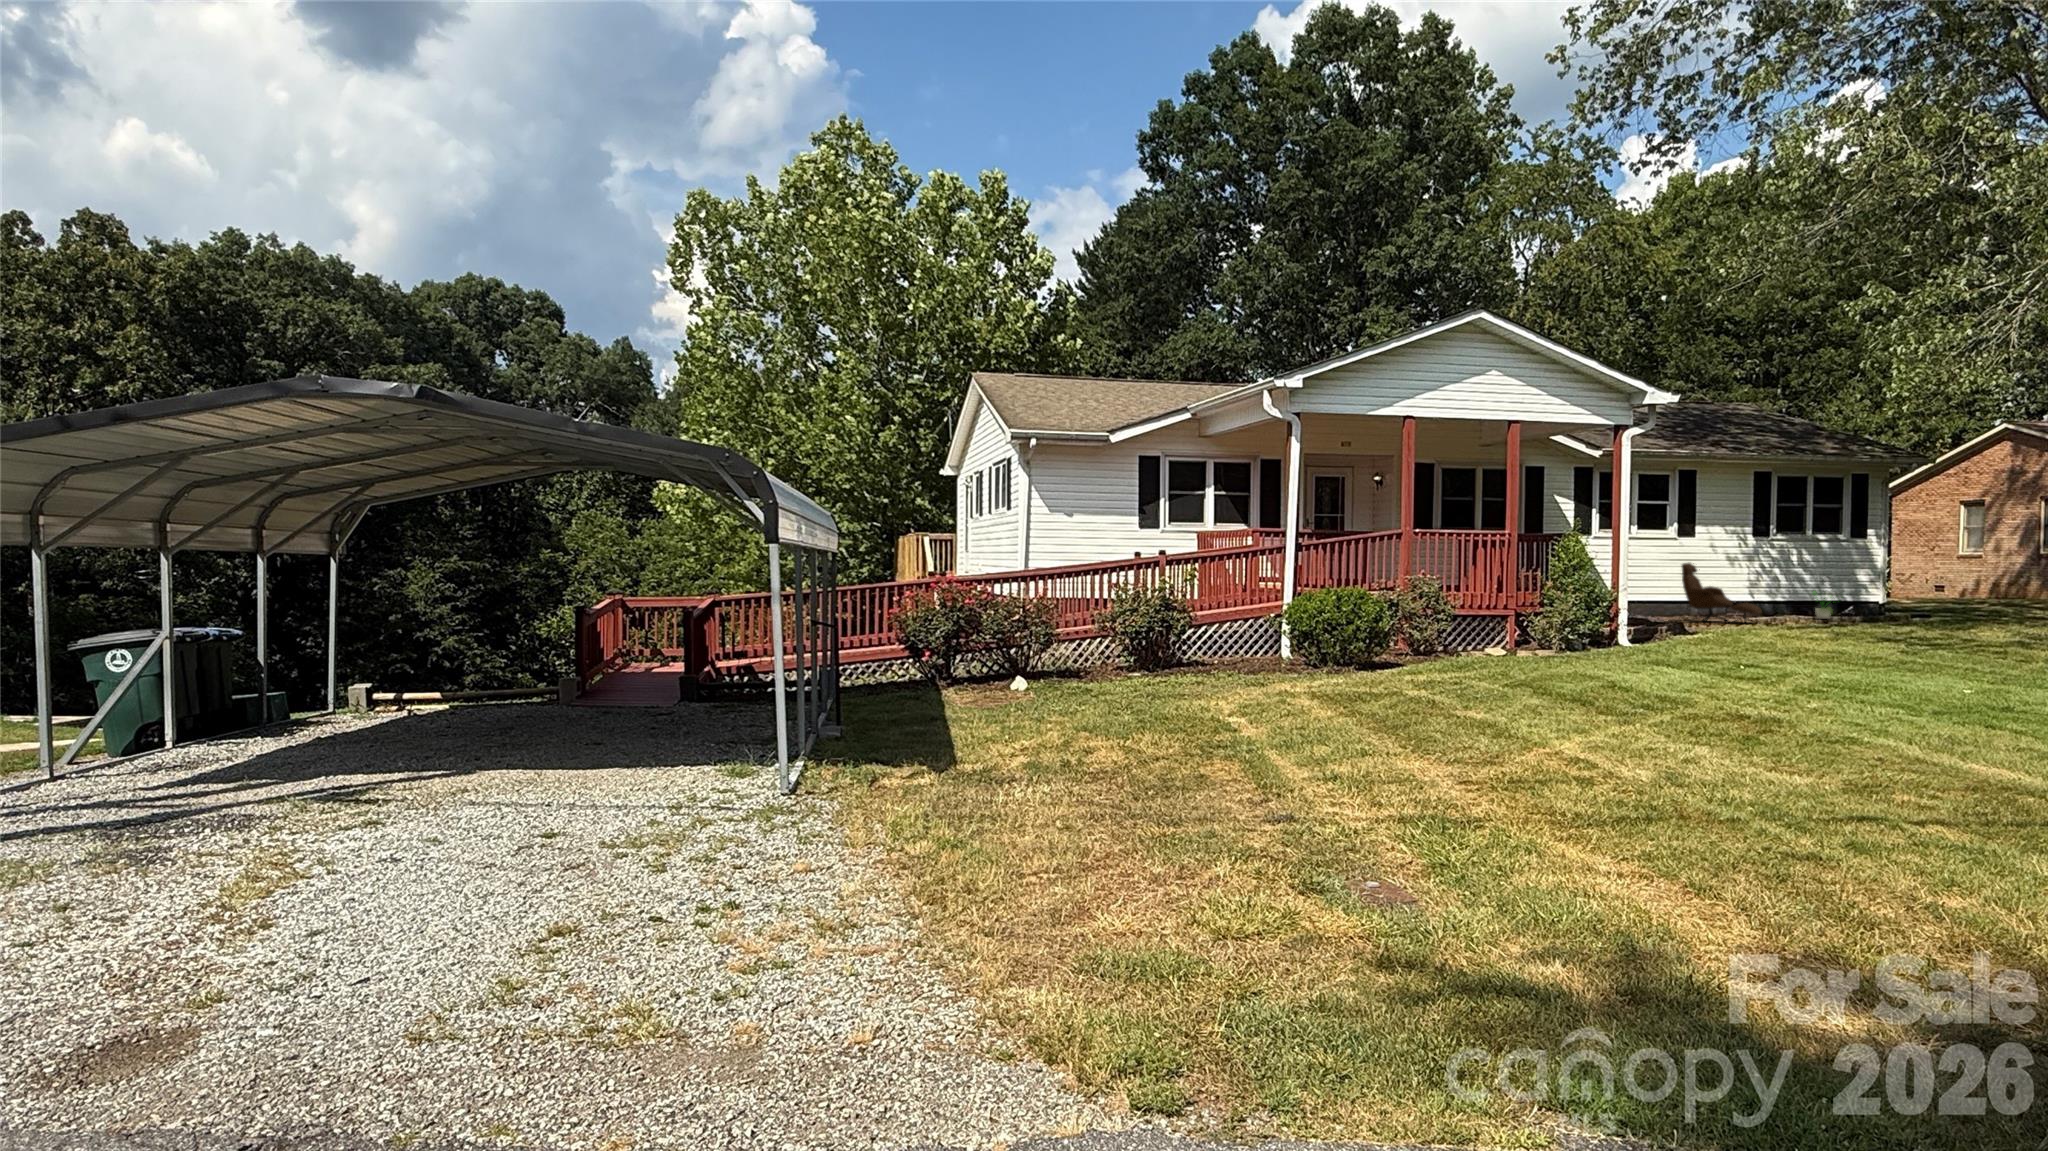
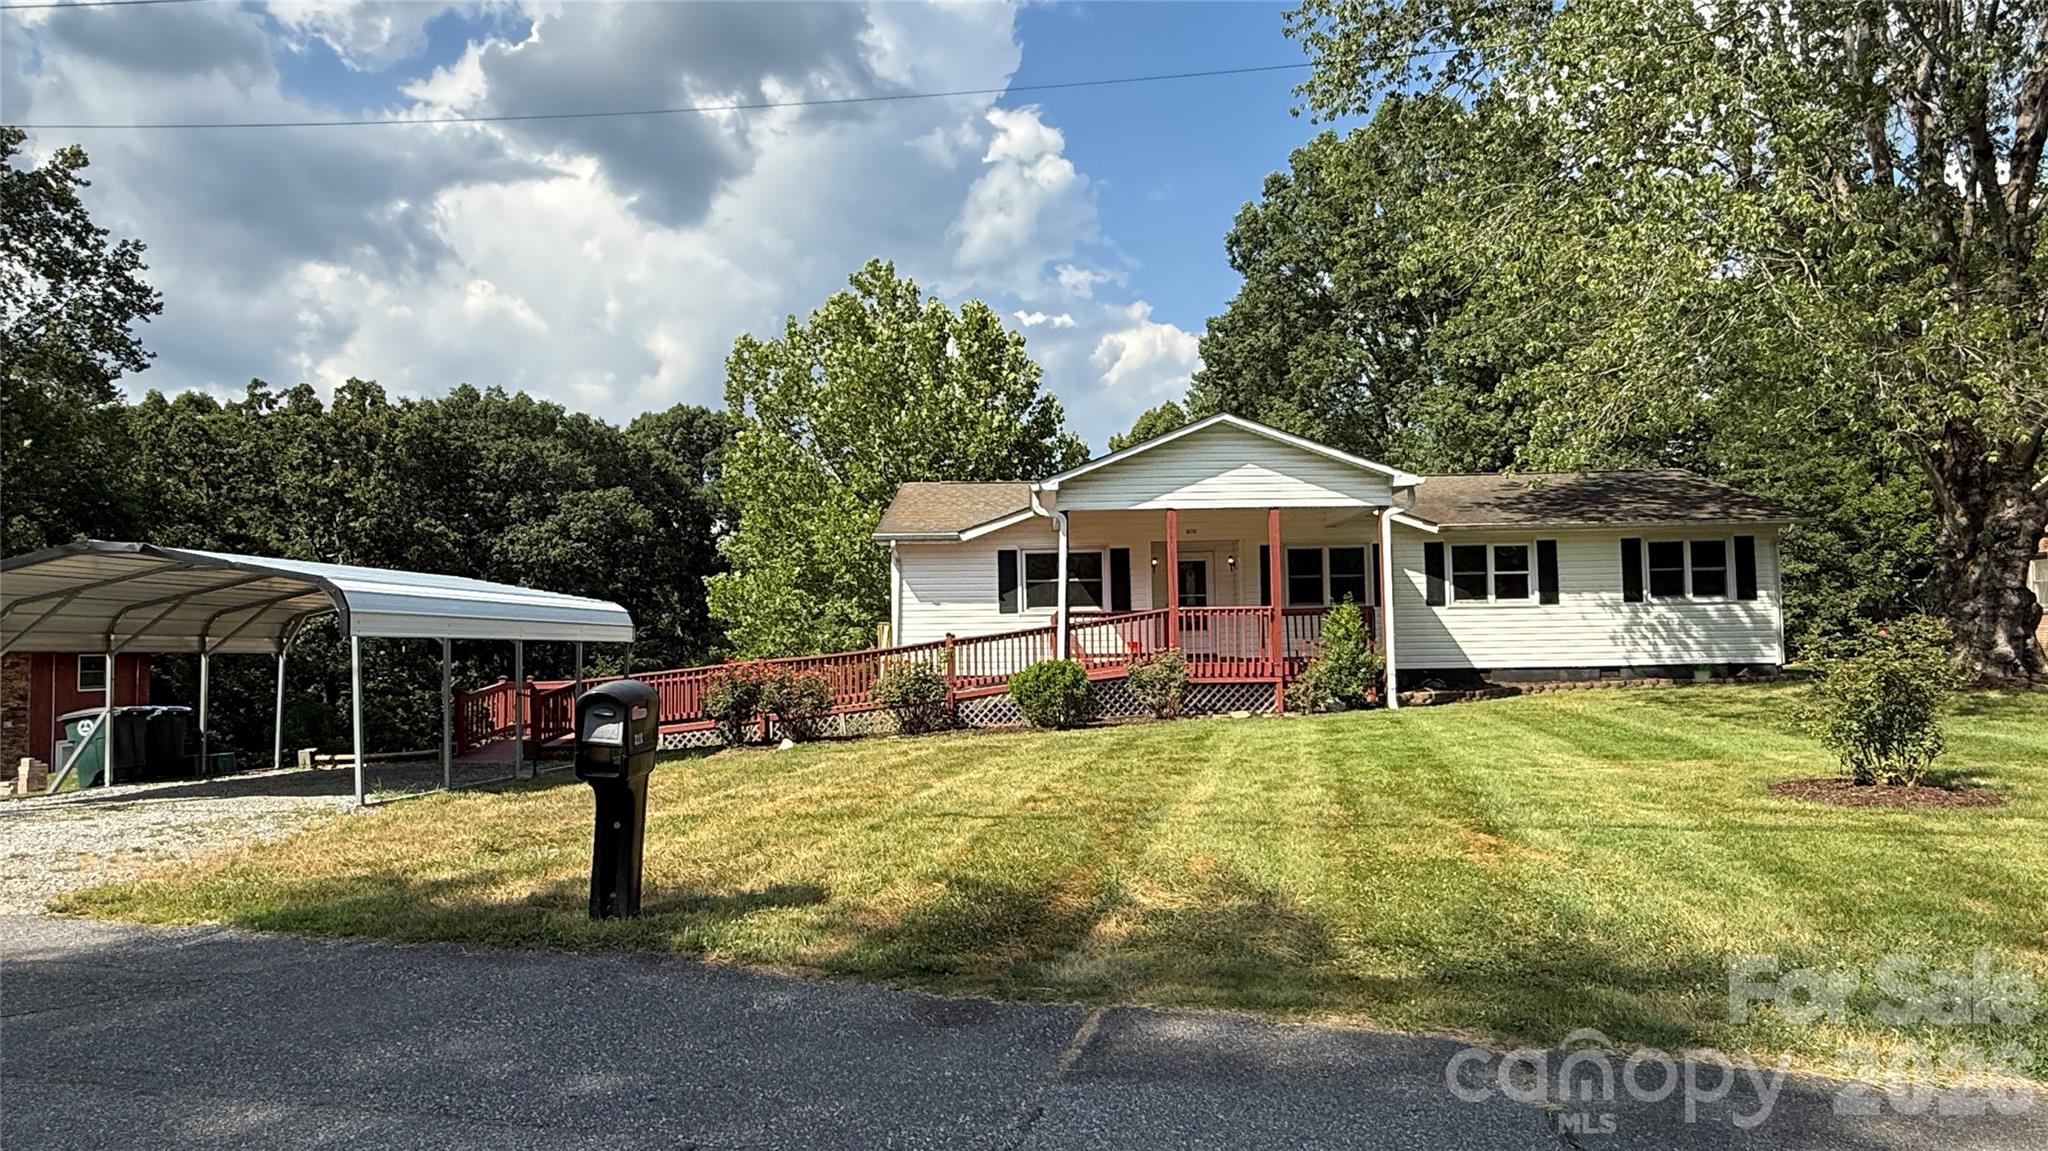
lounge chair: present [1682,563,1762,622] -> none [1541,630,1615,687]

